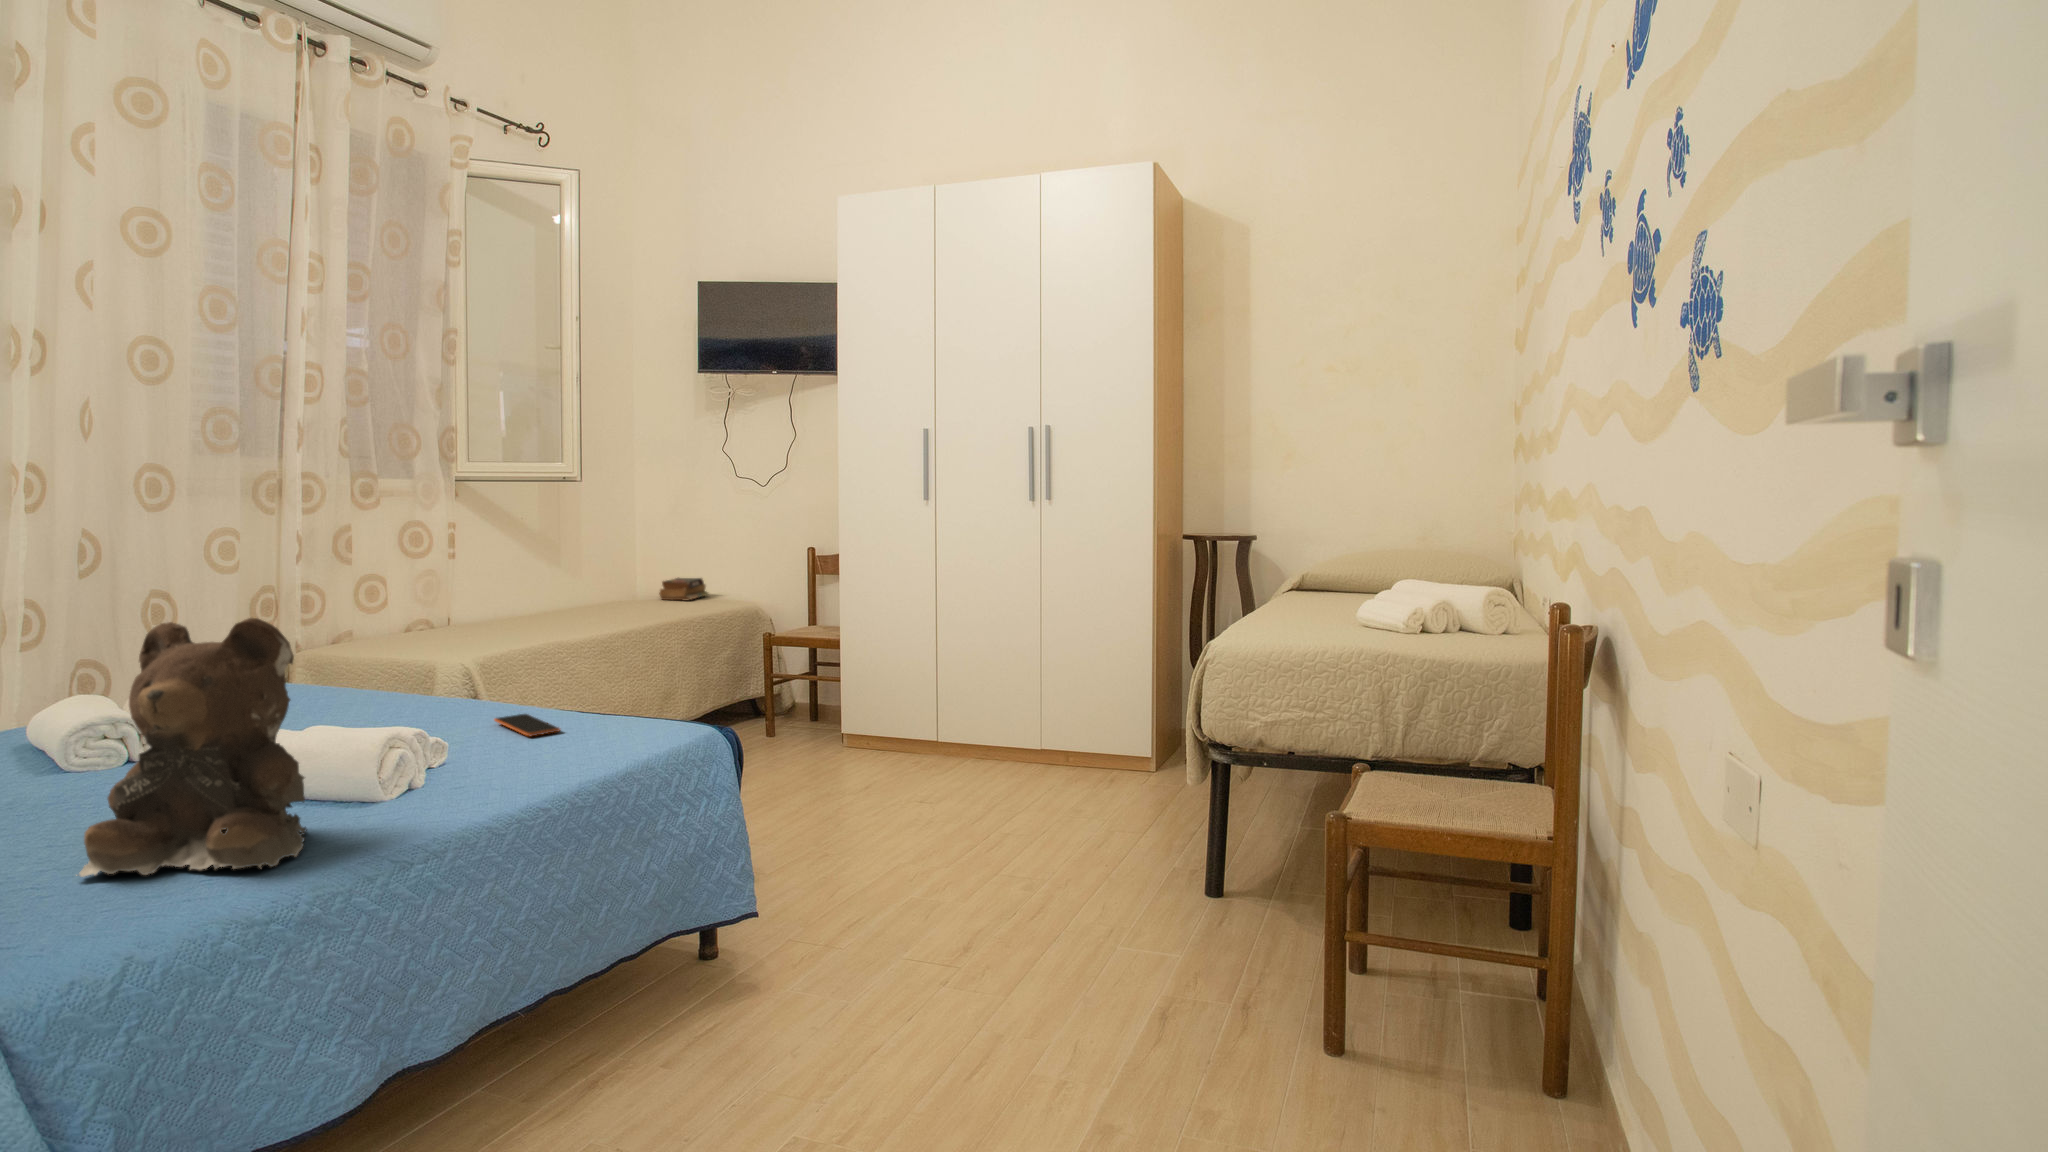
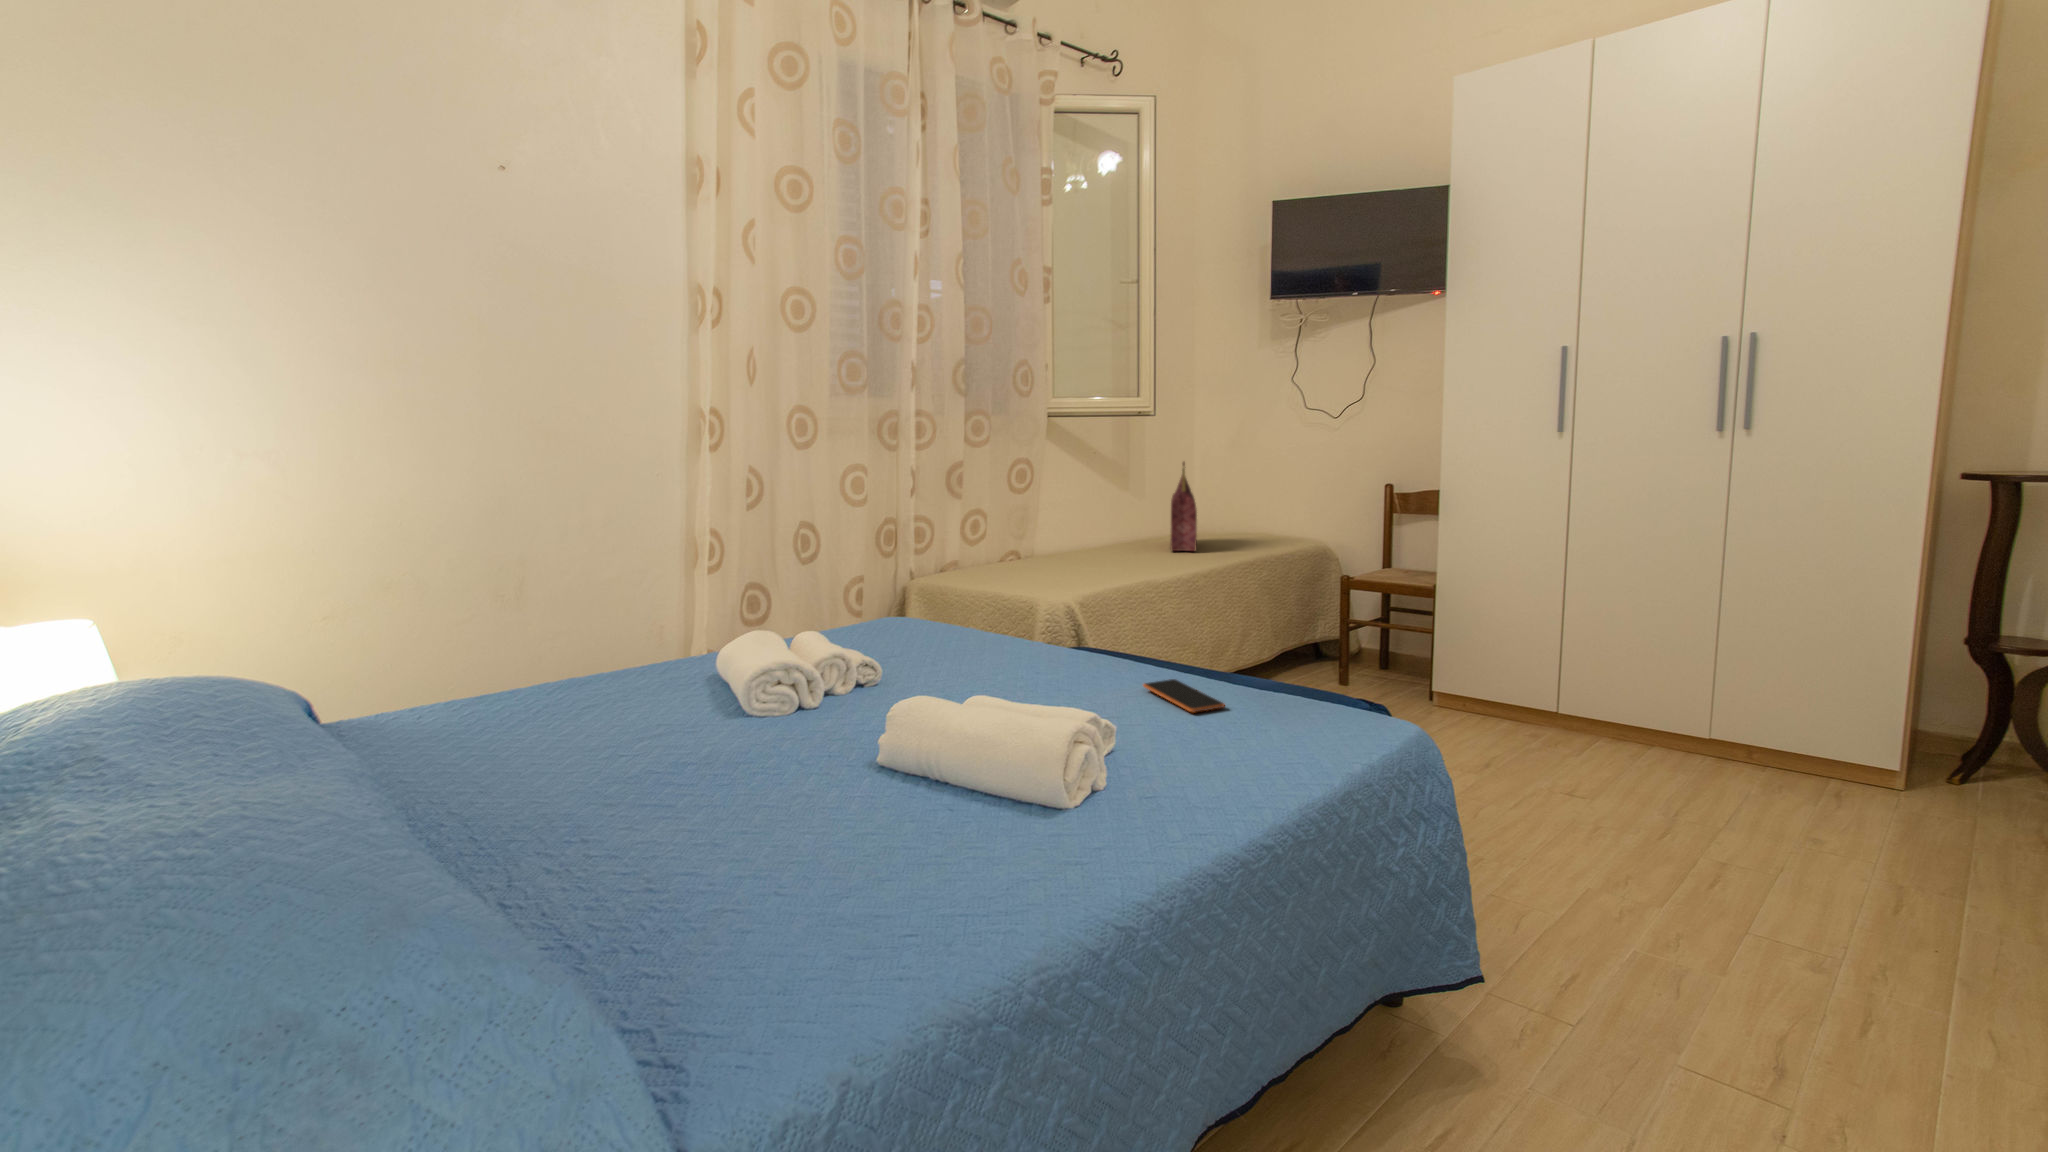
handbag: none [600,524,631,613] -> present [1171,462,1197,551]
book: present [659,578,708,600] -> none [1218,515,1266,539]
teddy bear: present [80,618,307,877] -> none [760,574,1004,919]

